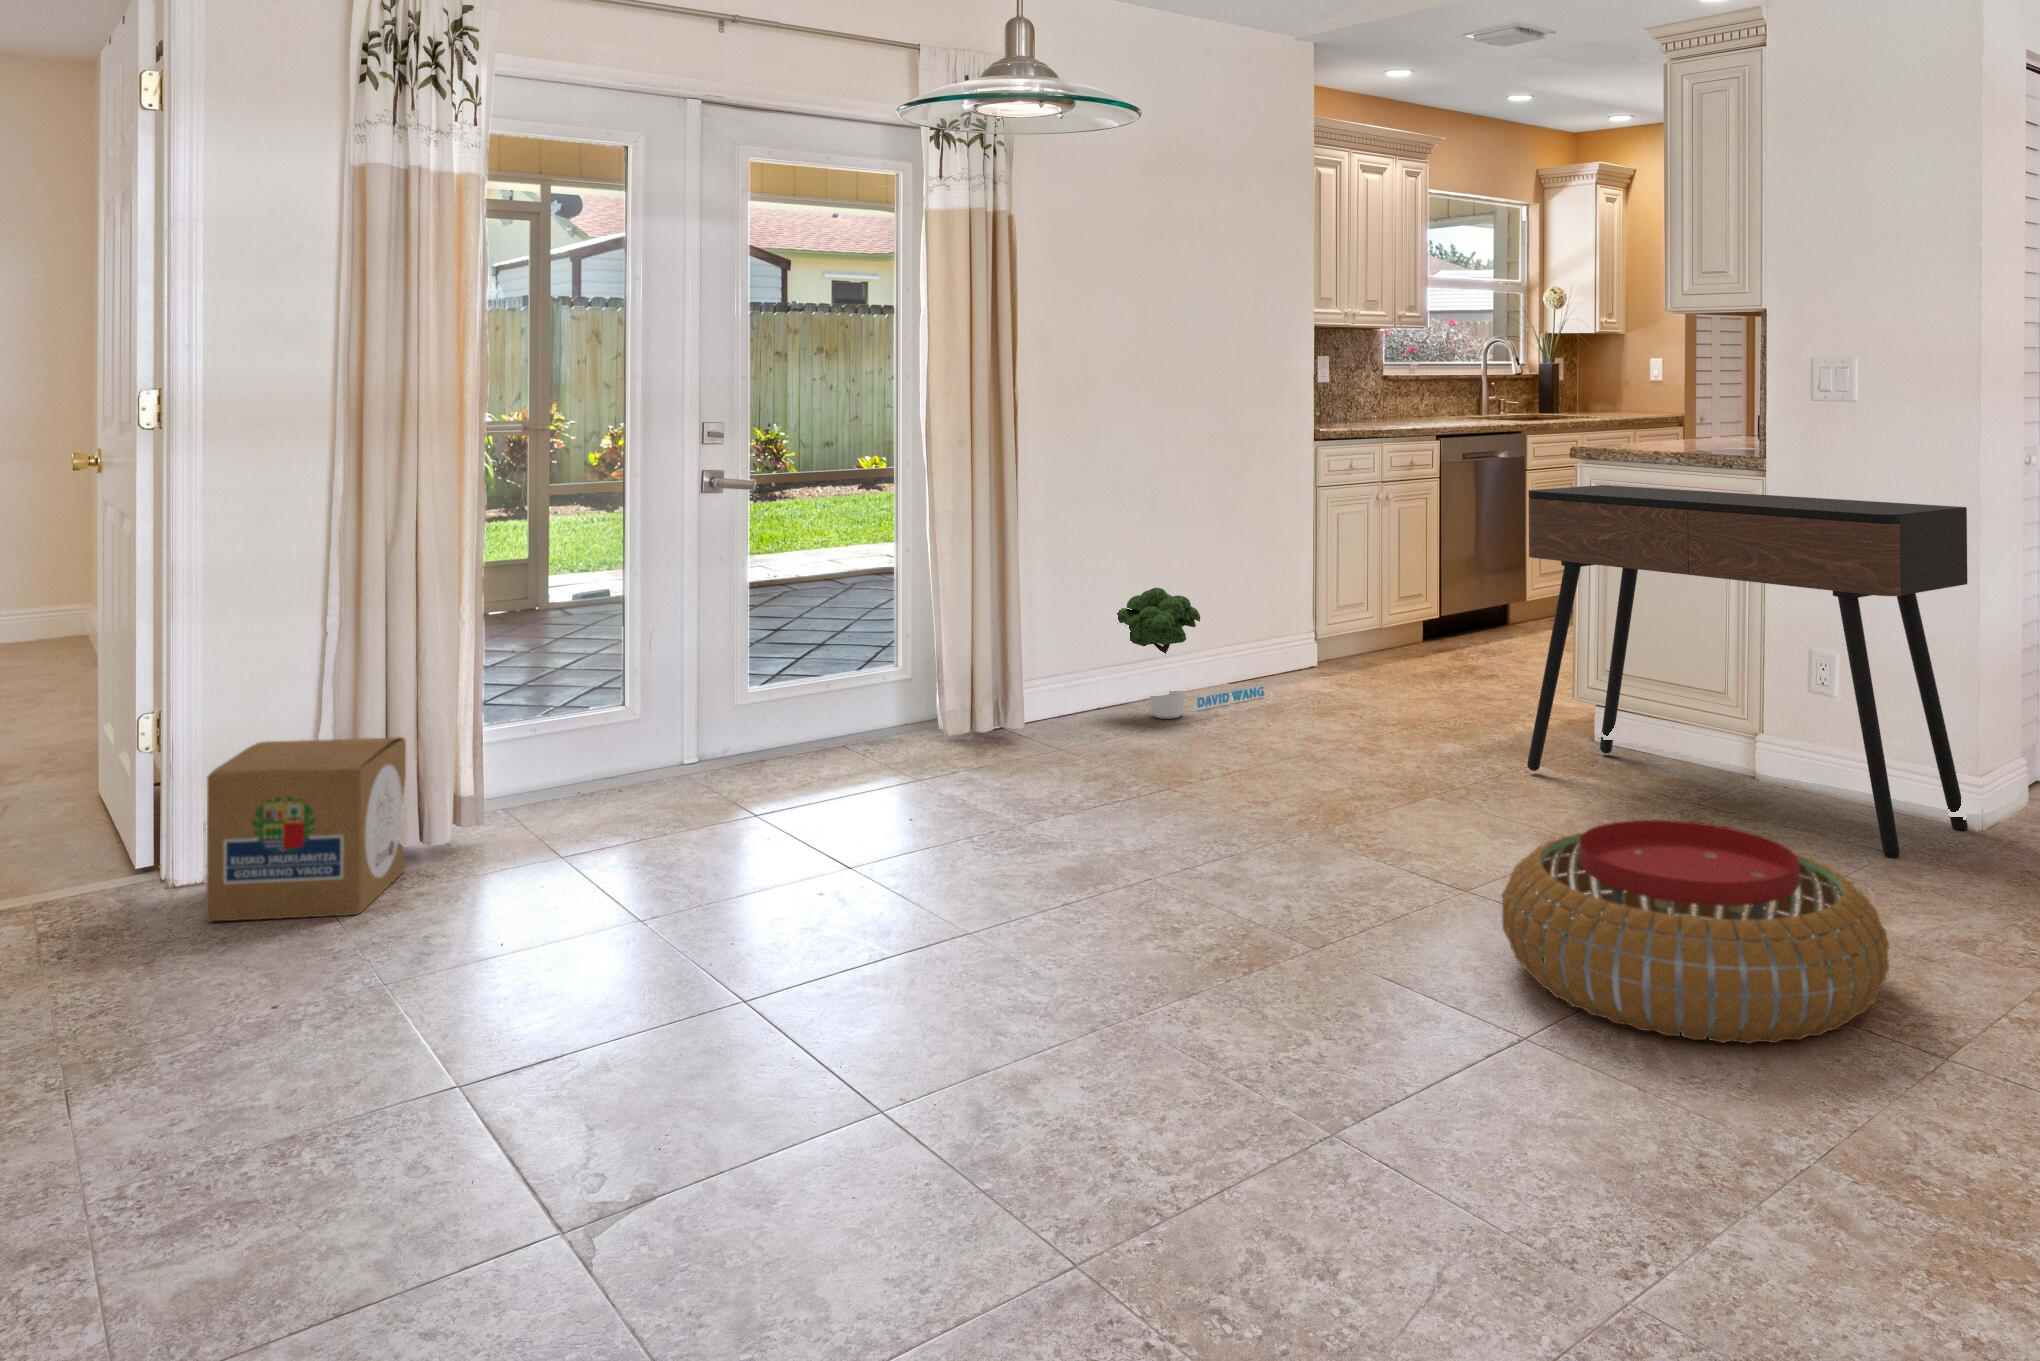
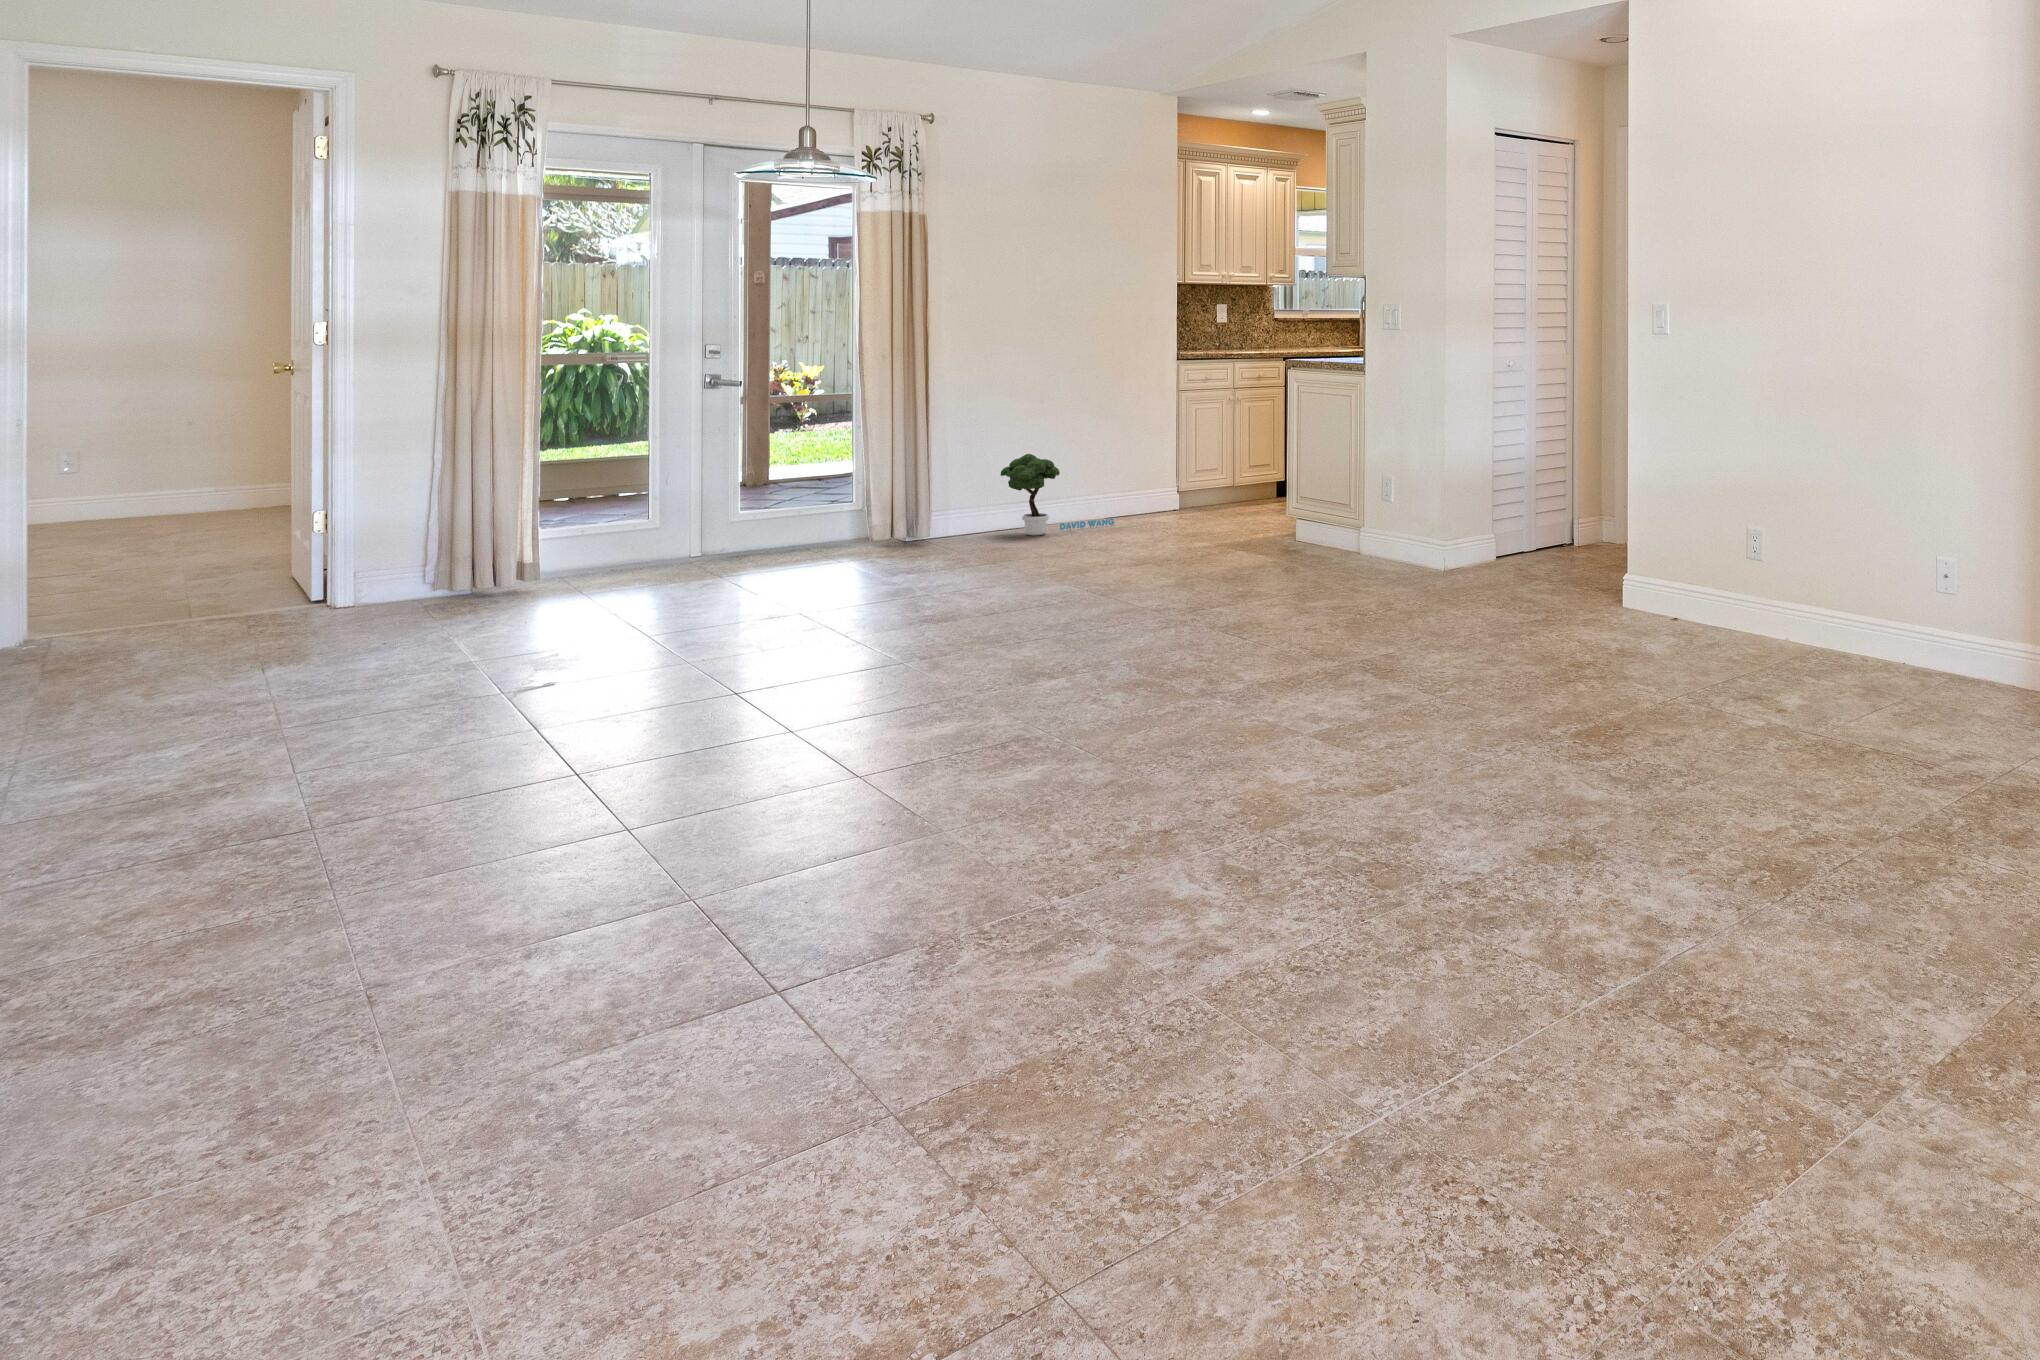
console table: present [1527,485,1968,858] -> none [1200,395,1395,598]
cardboard box: present [206,737,406,922] -> none [353,524,484,619]
pouf: present [1502,820,1889,1044] -> none [1021,565,1206,657]

